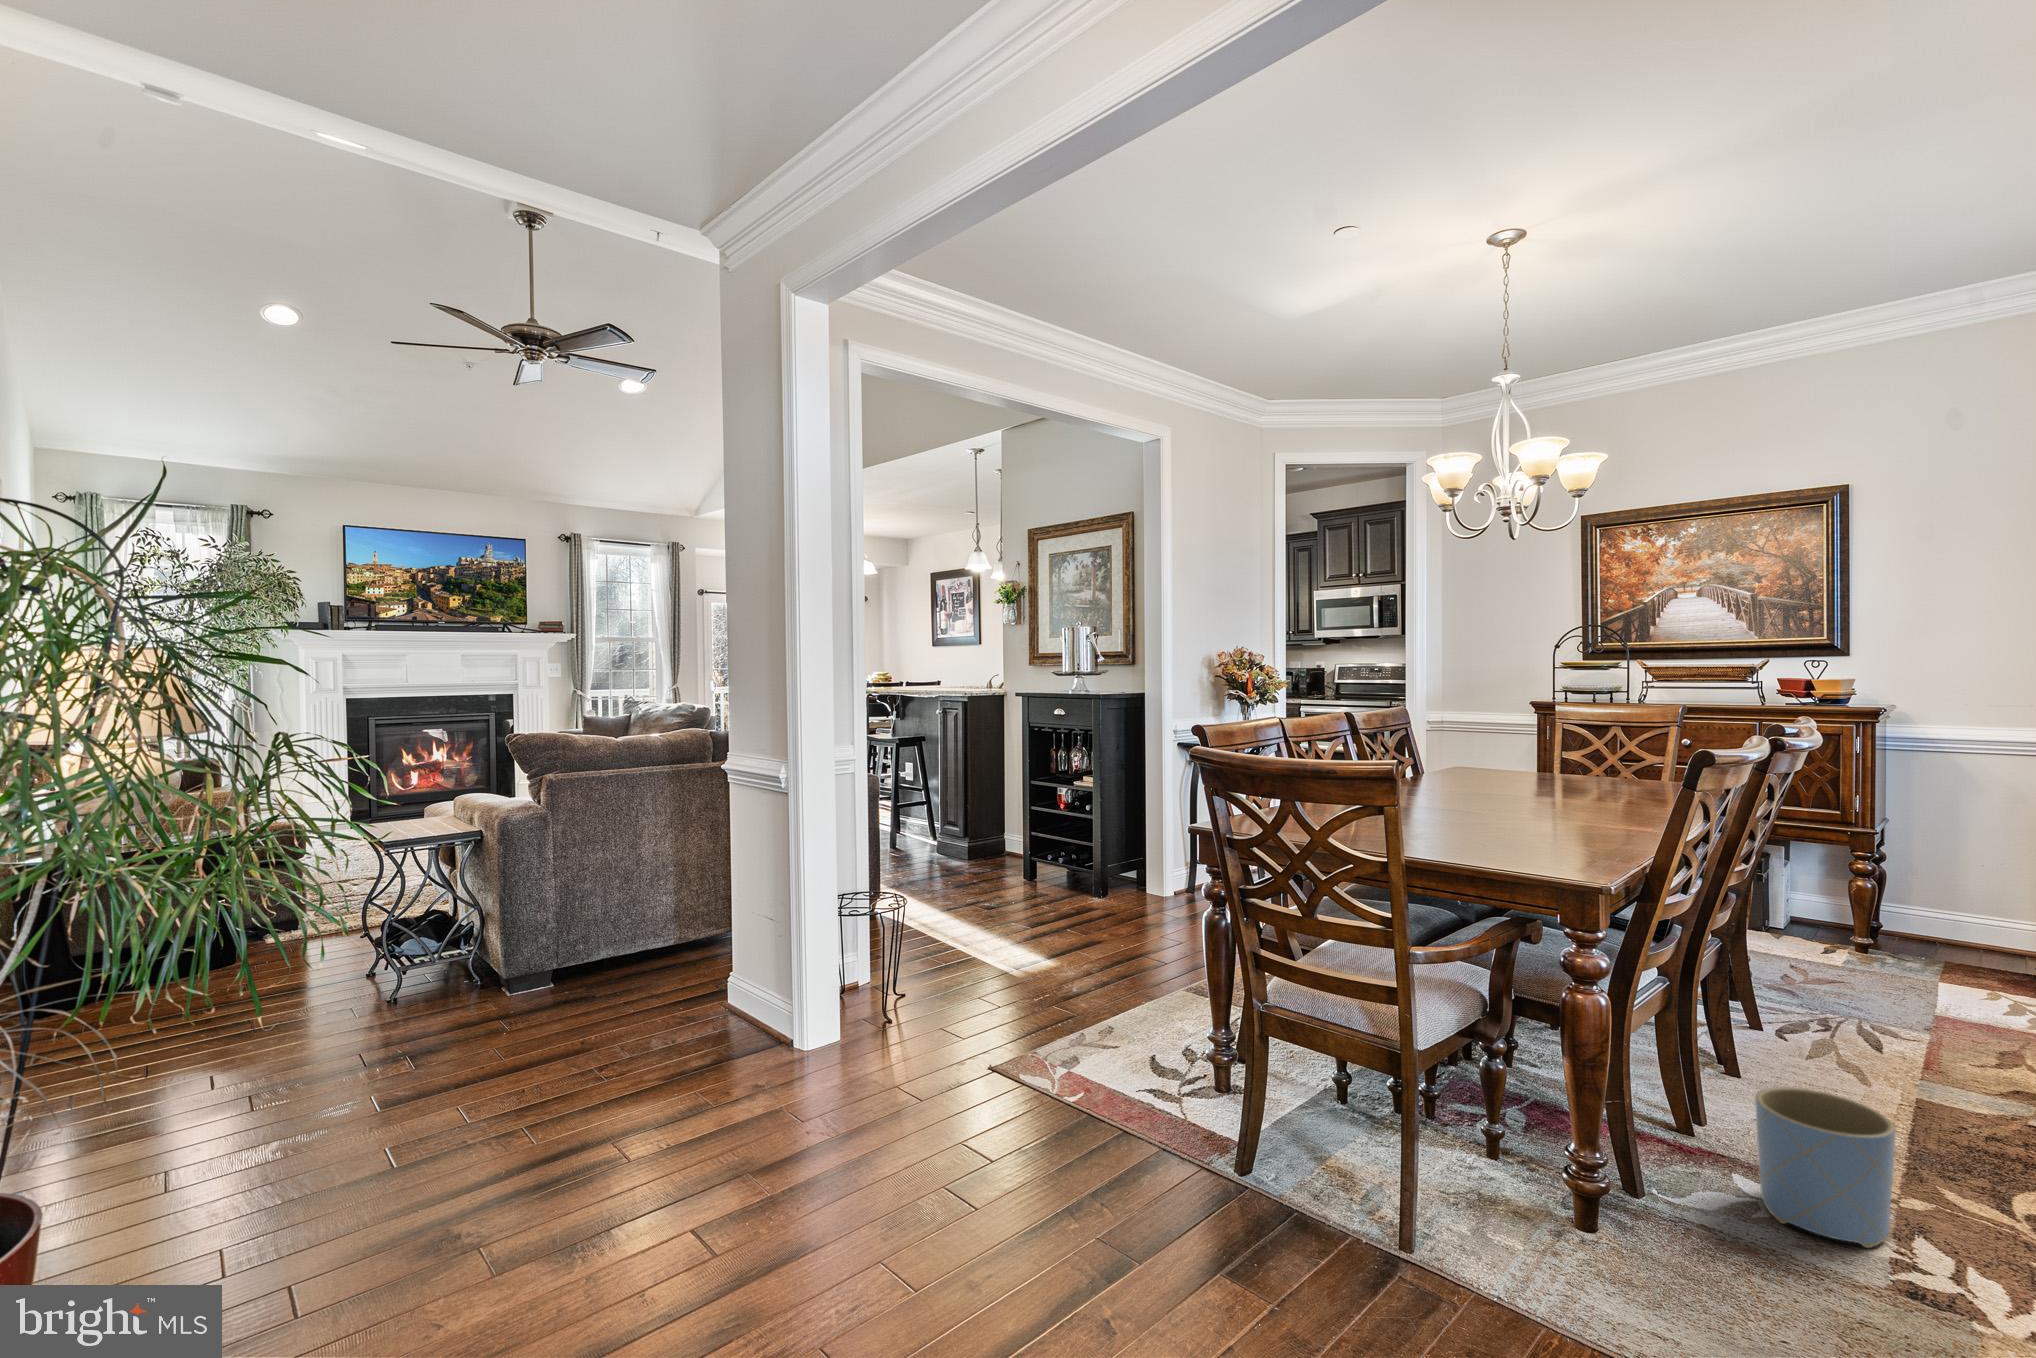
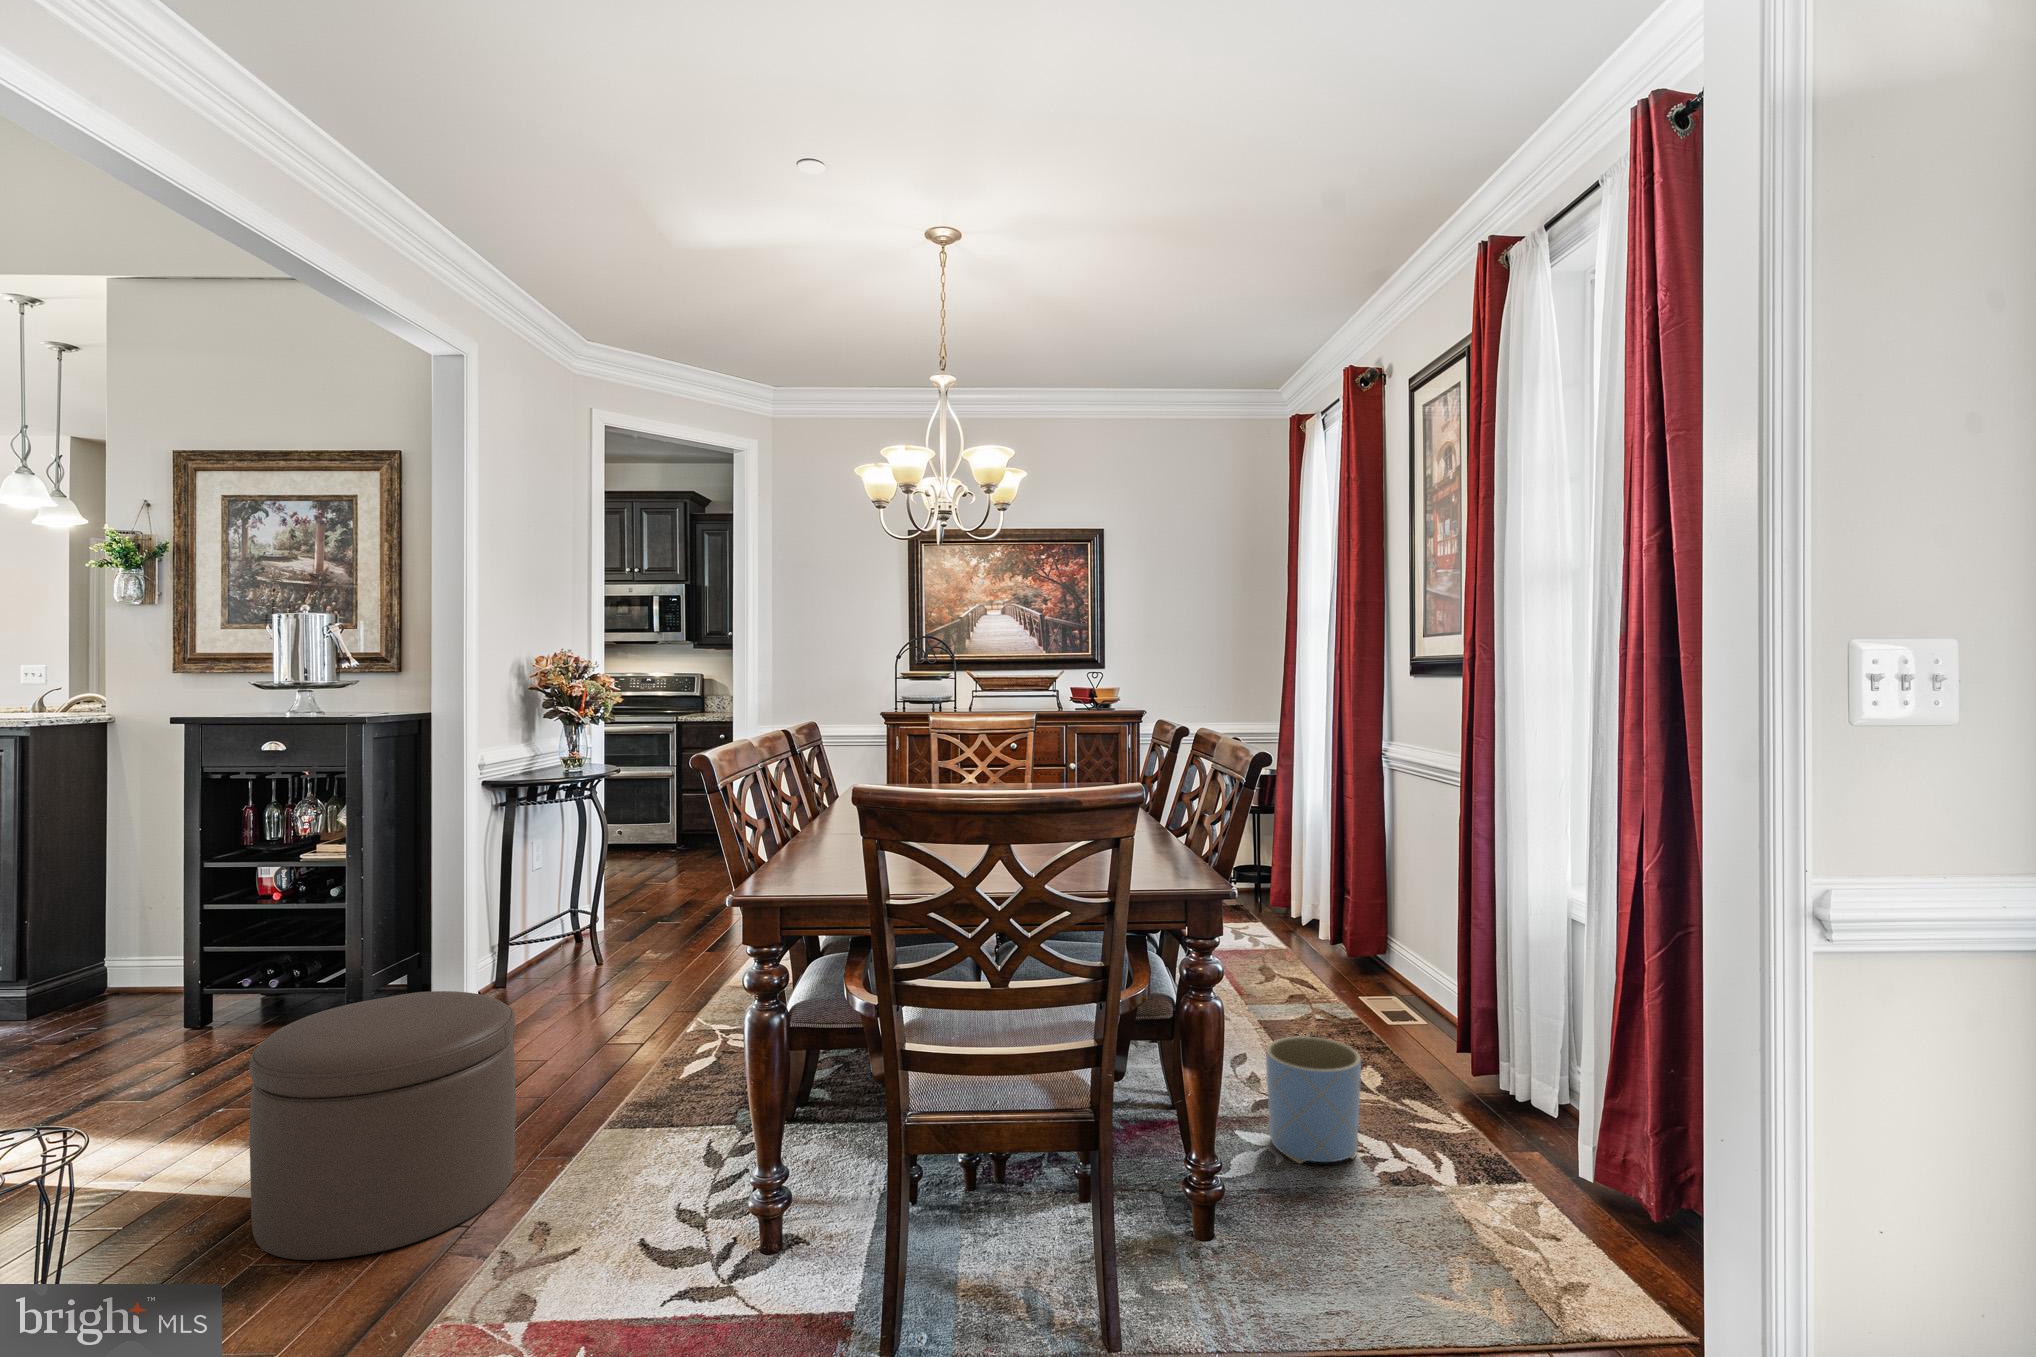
ottoman: none [985,870,1120,1015] -> present [249,991,515,1260]

